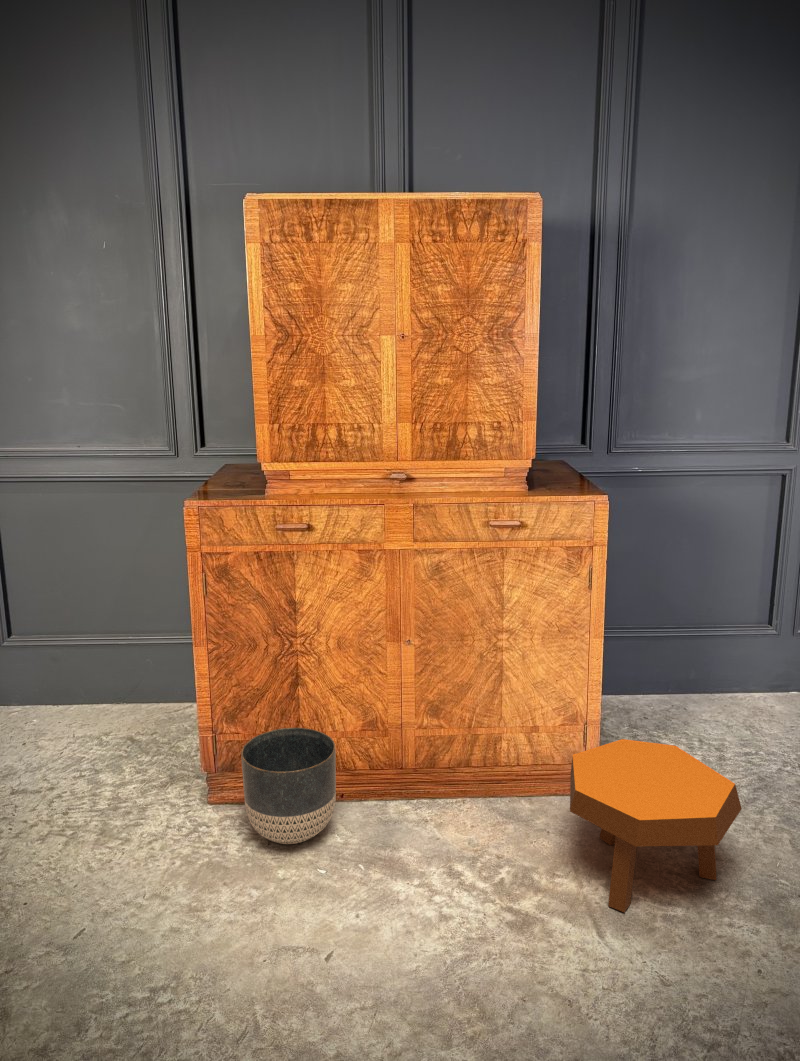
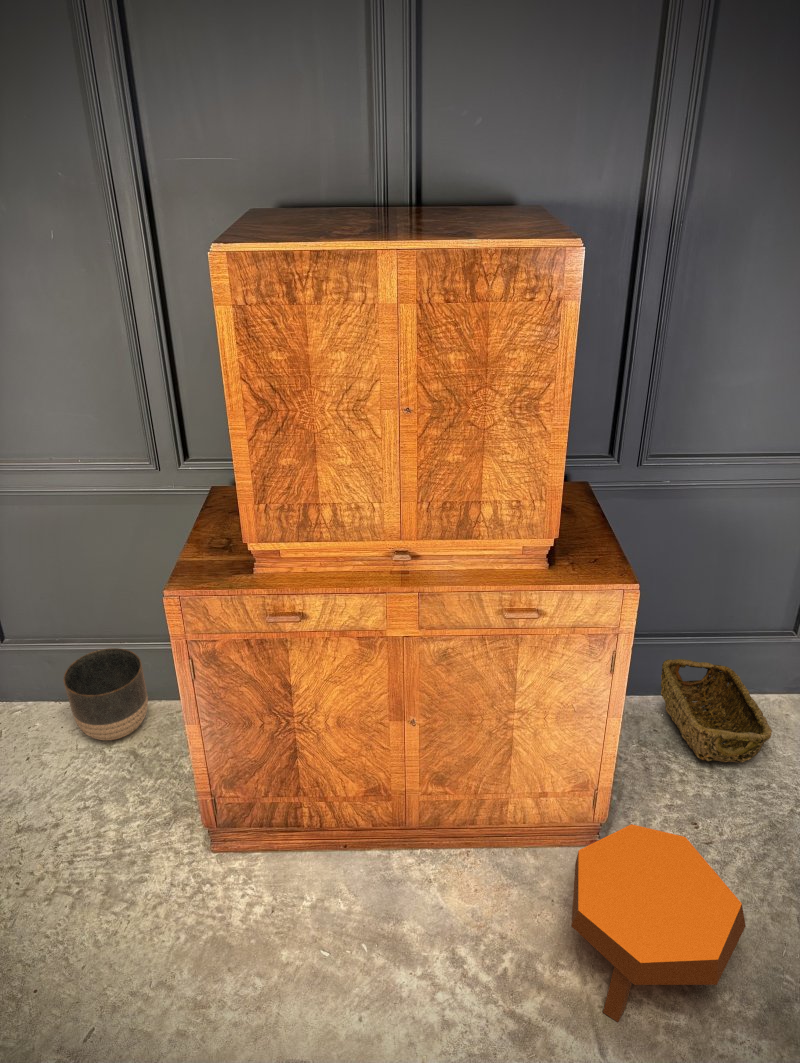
woven basket: none [643,654,753,736] -> present [661,659,772,763]
planter: present [241,728,336,844] -> present [64,648,148,740]

